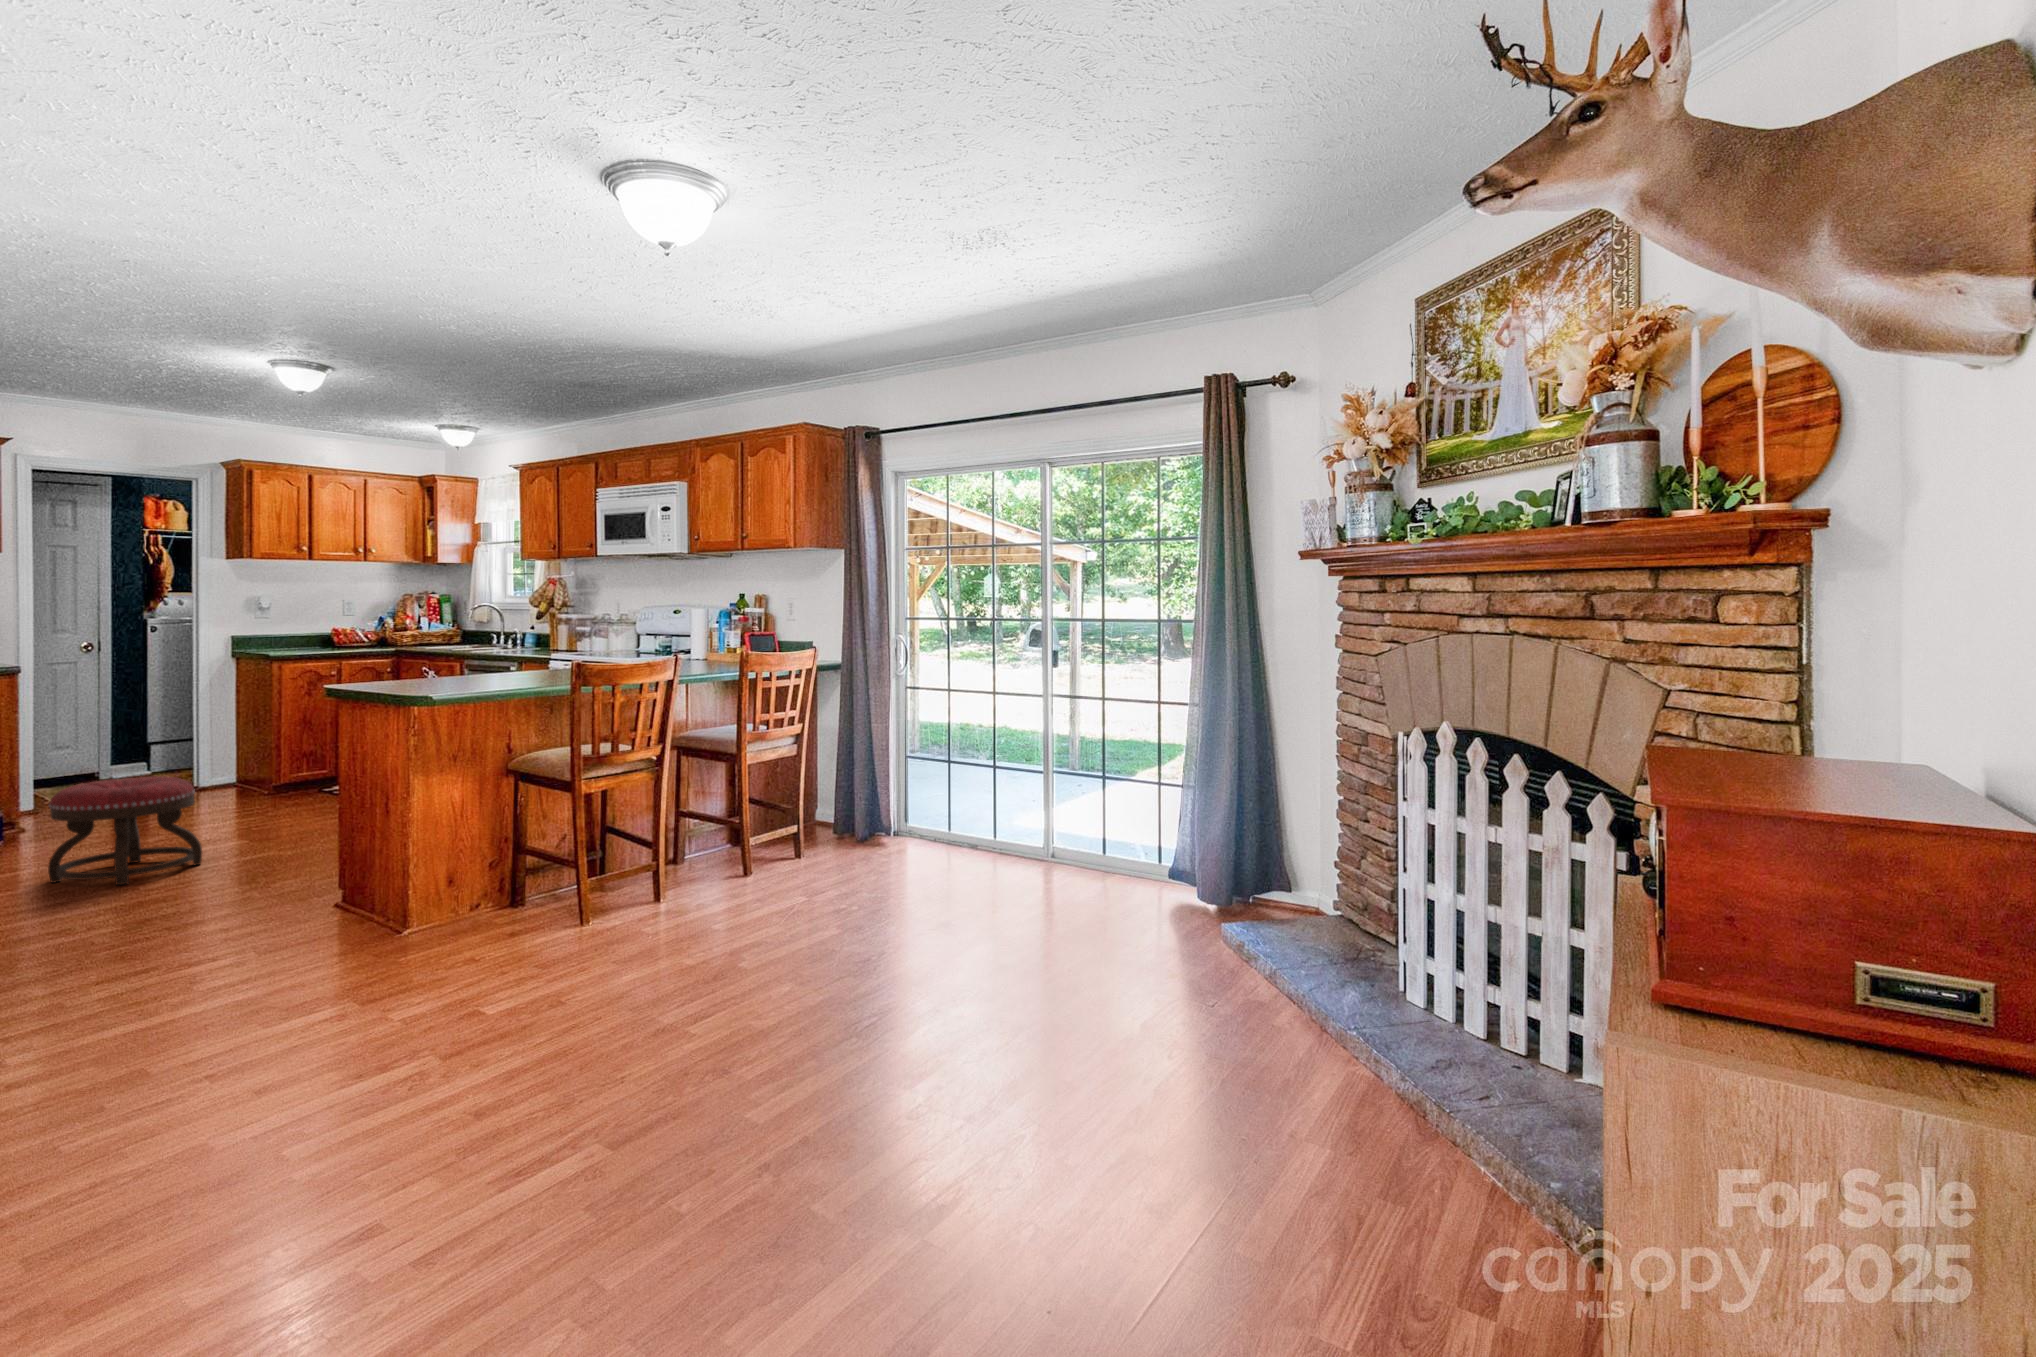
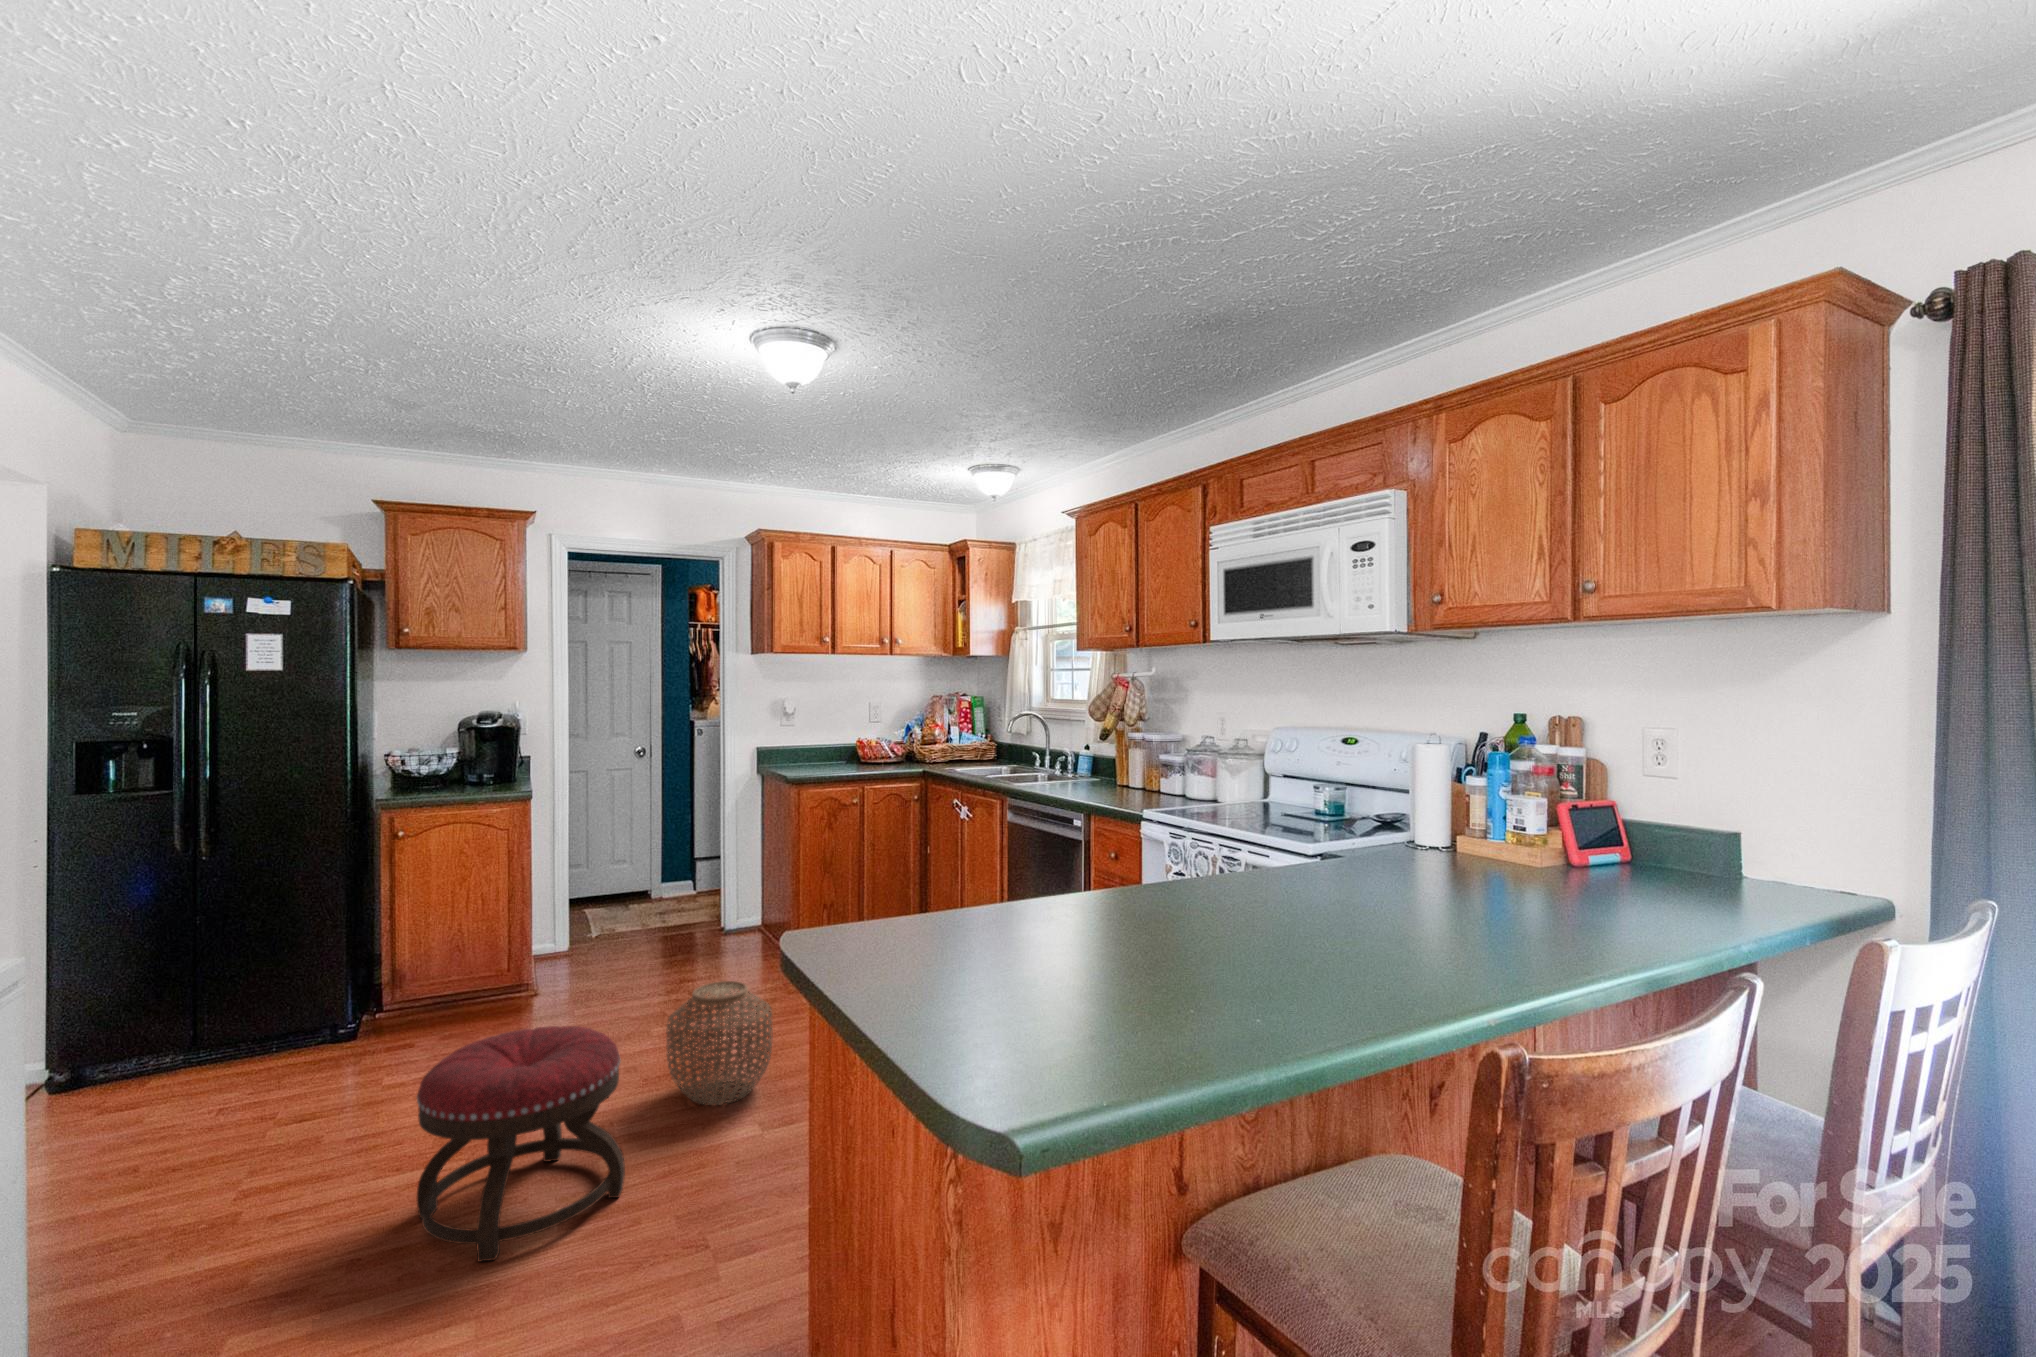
woven basket: none [208,767,292,839] -> present [667,981,772,1105]

